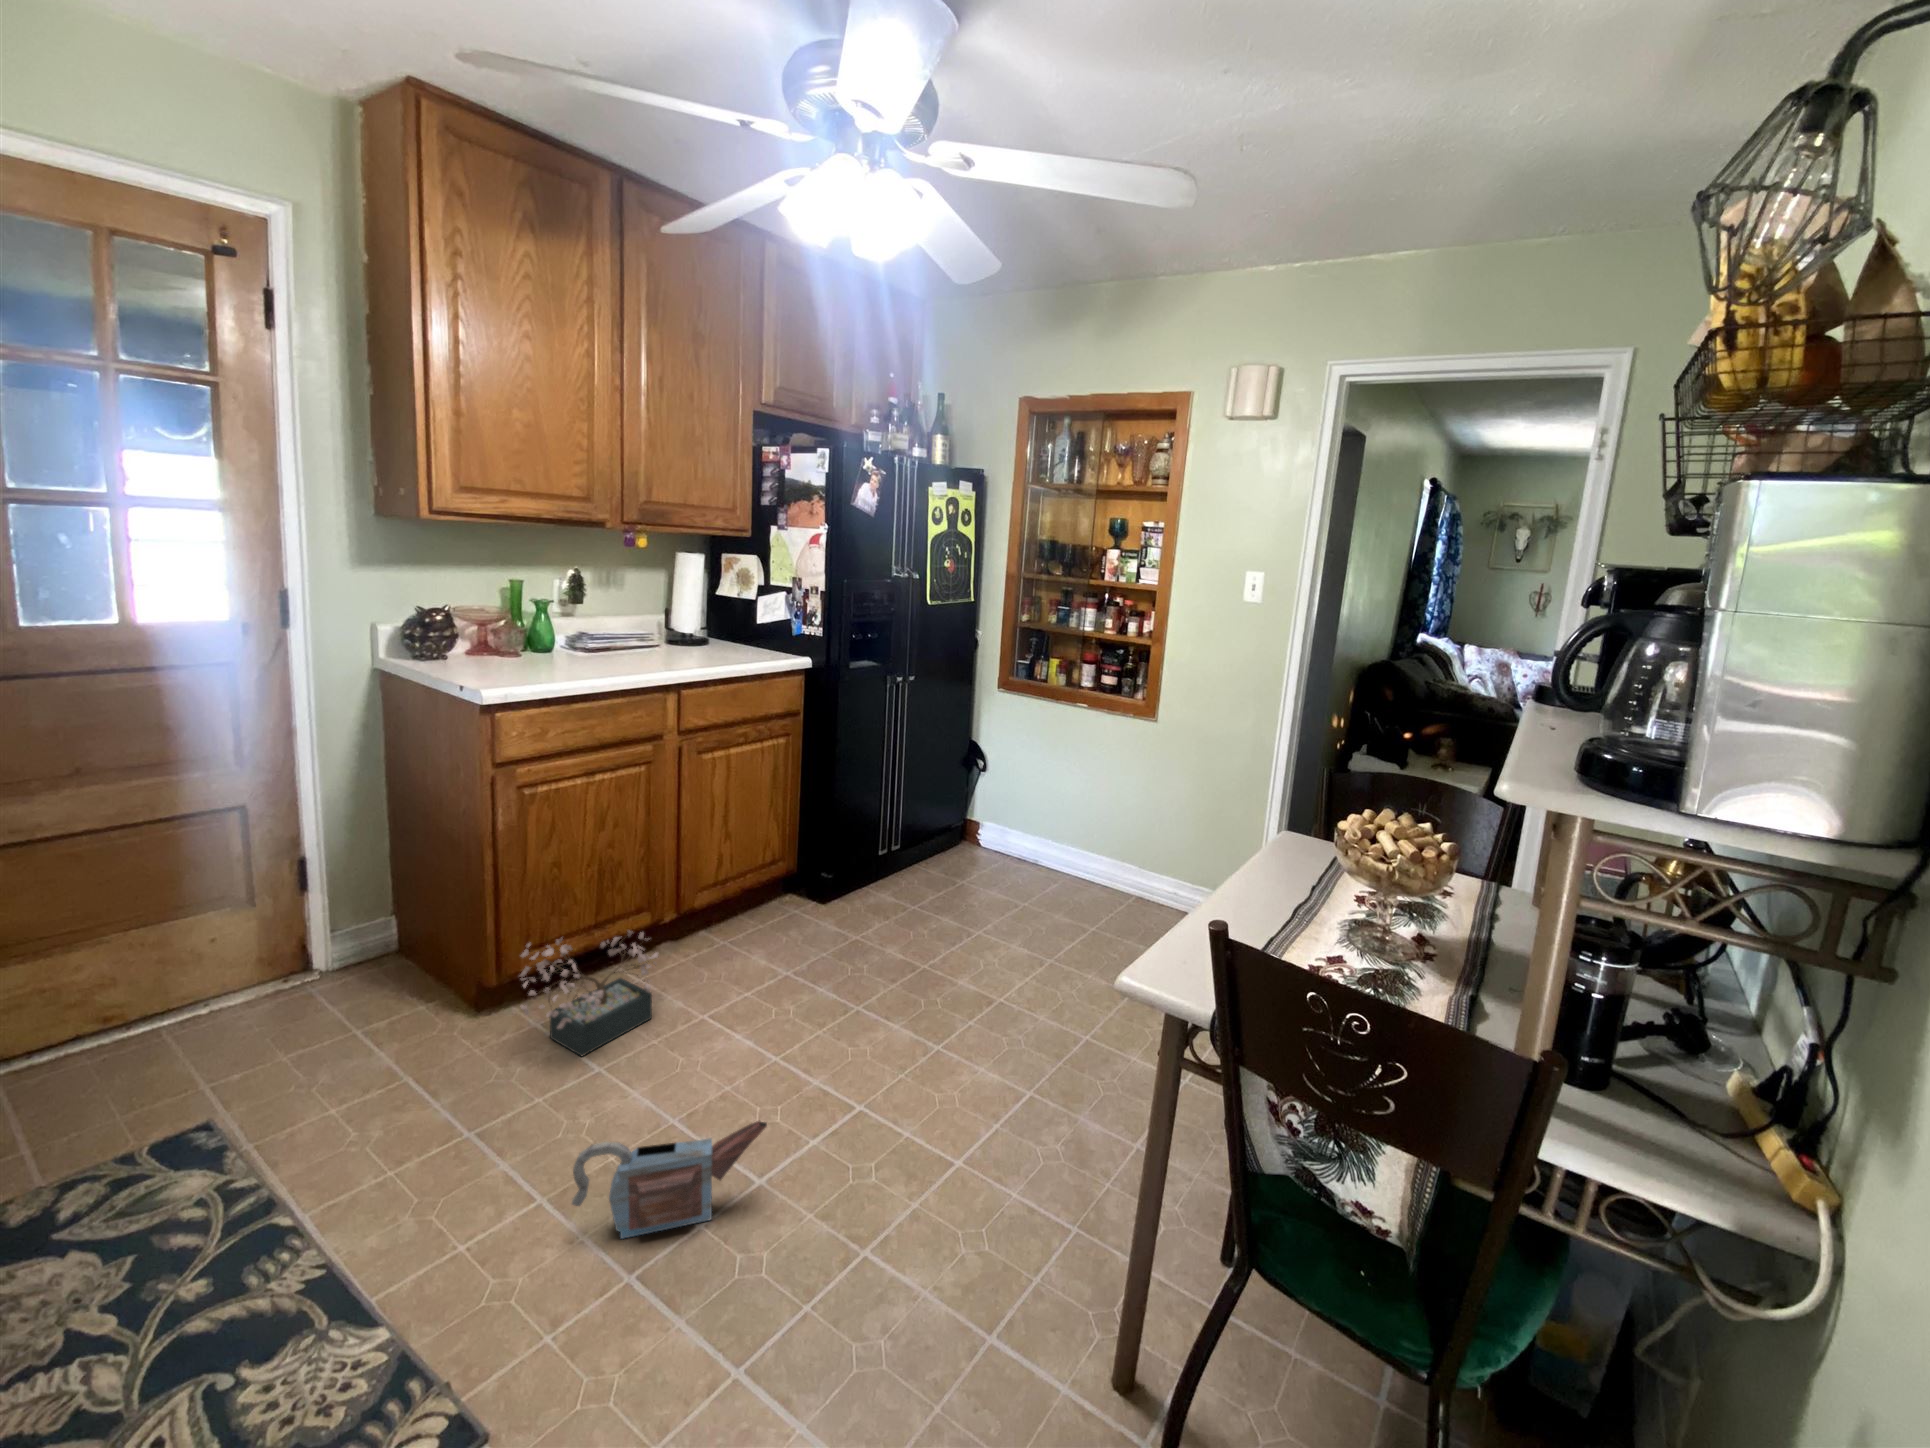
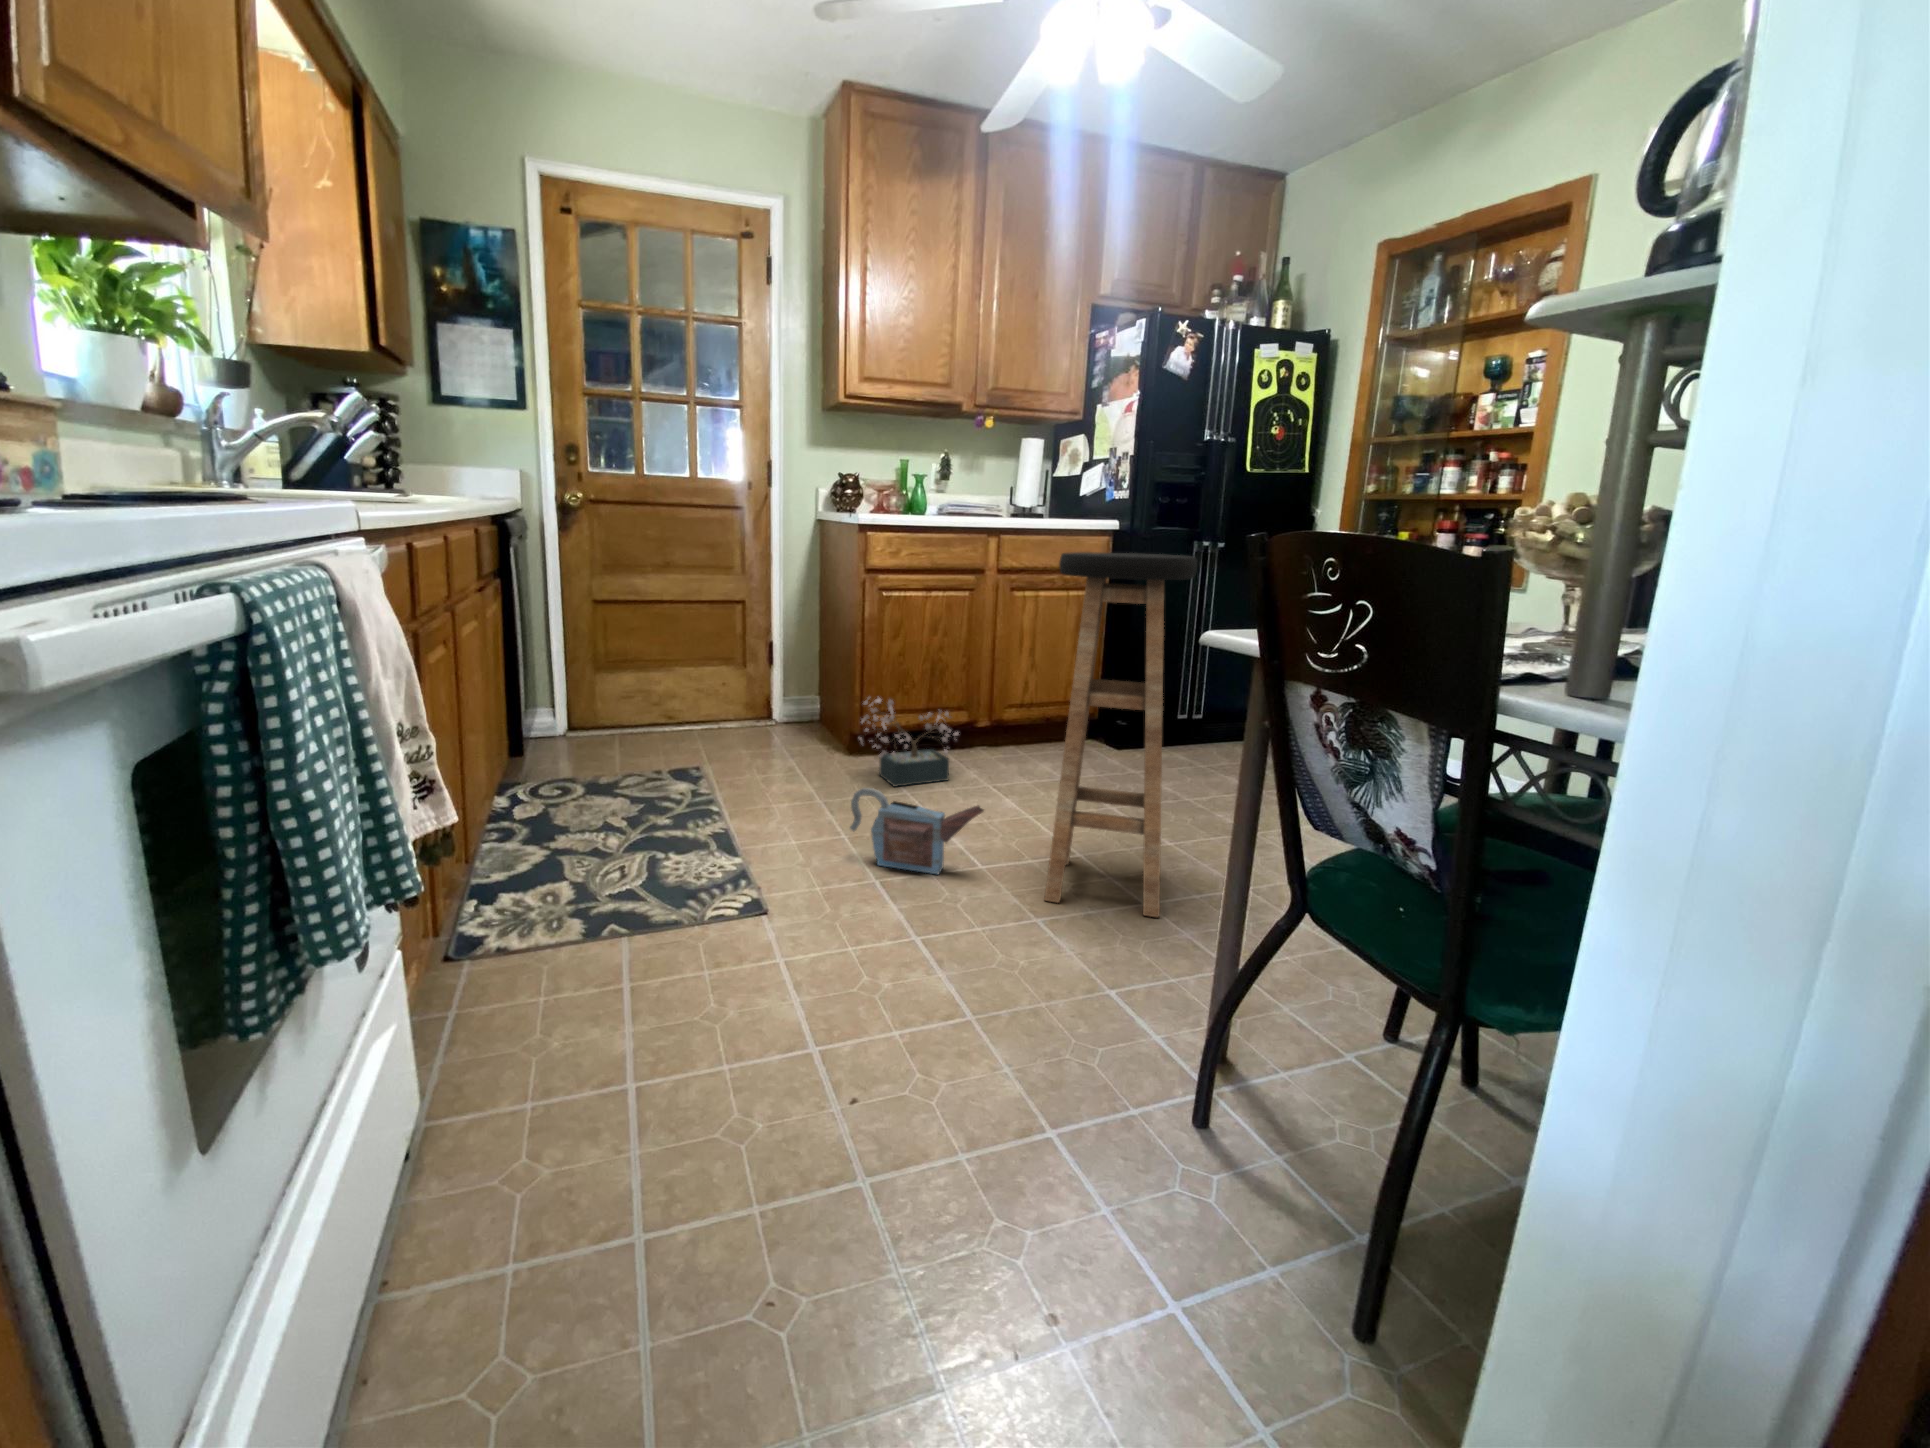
bar stool: none [835,791,989,1210] -> present [1045,552,1197,917]

